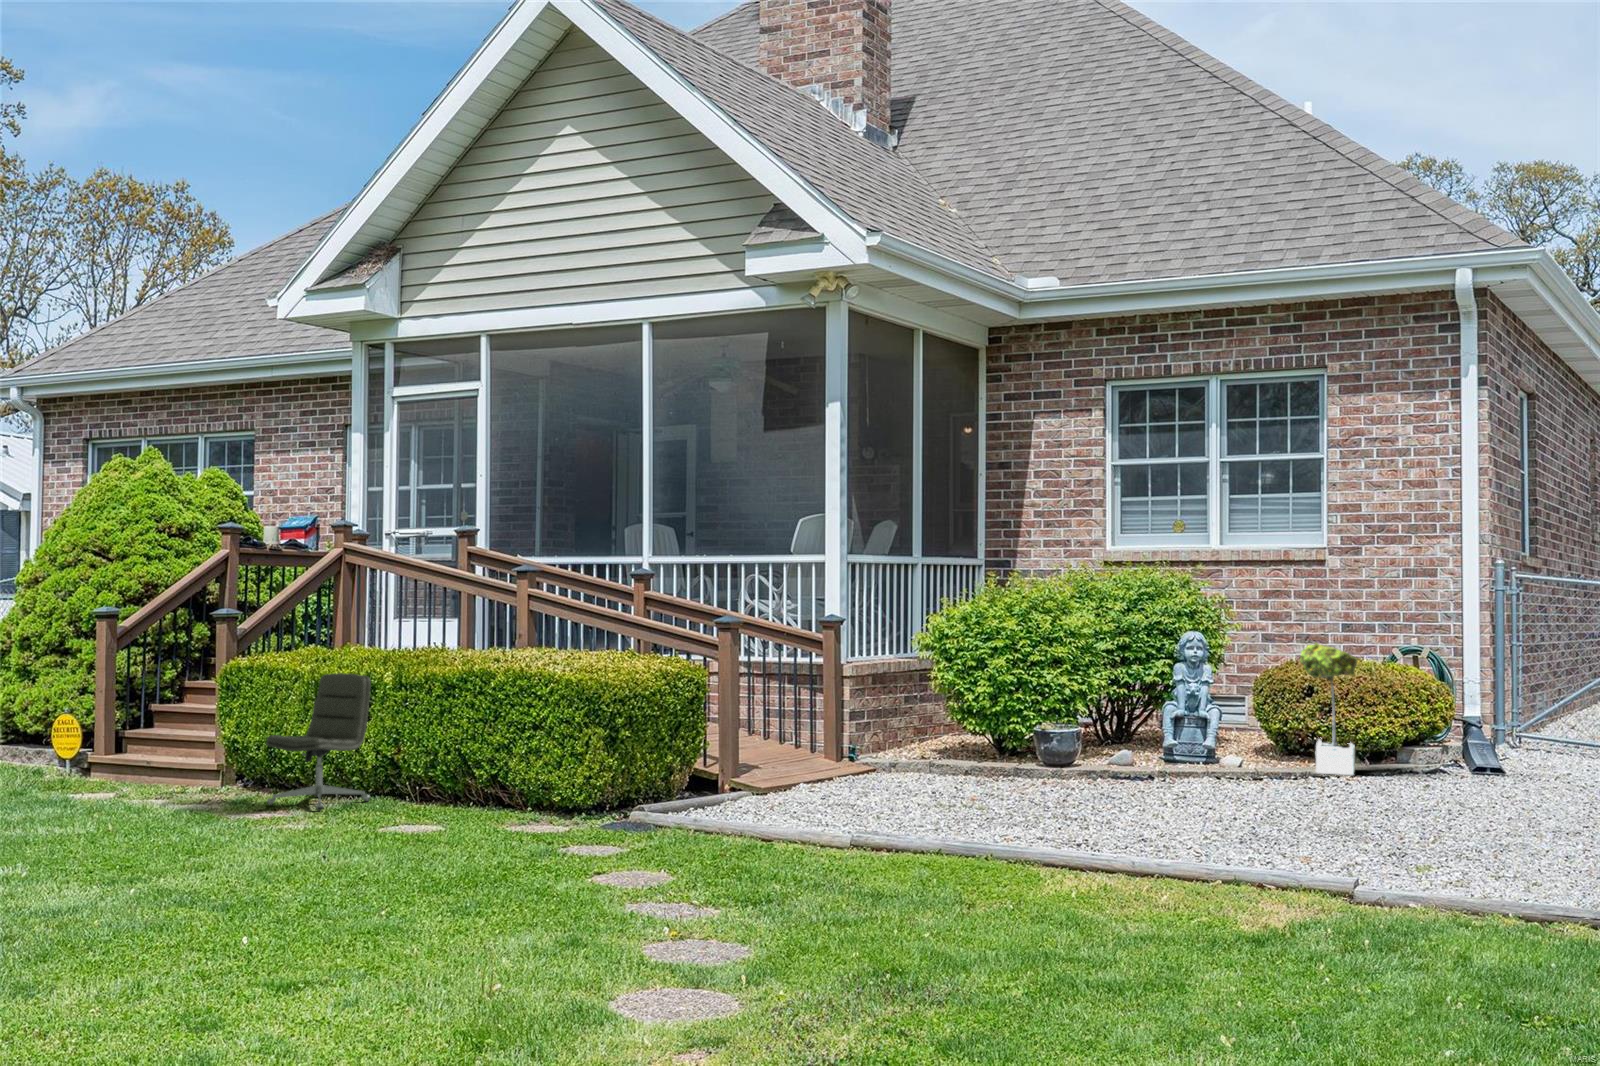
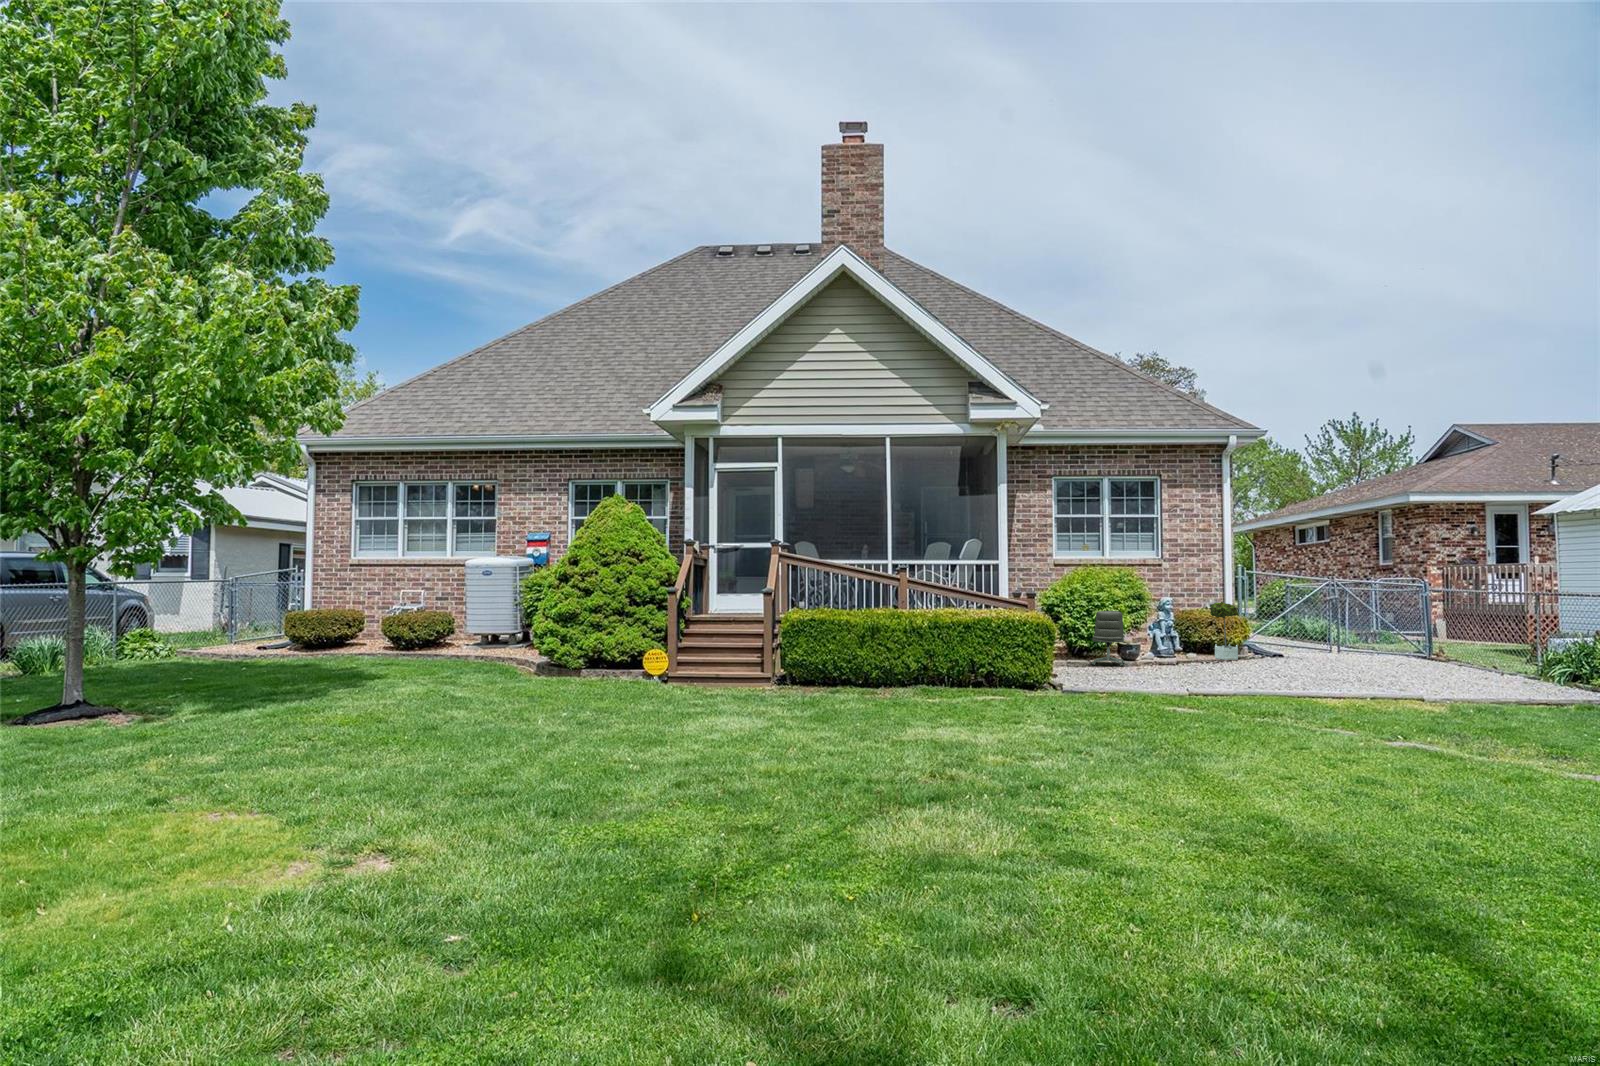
chair: present [266,673,371,811] -> present [1092,611,1125,667]

